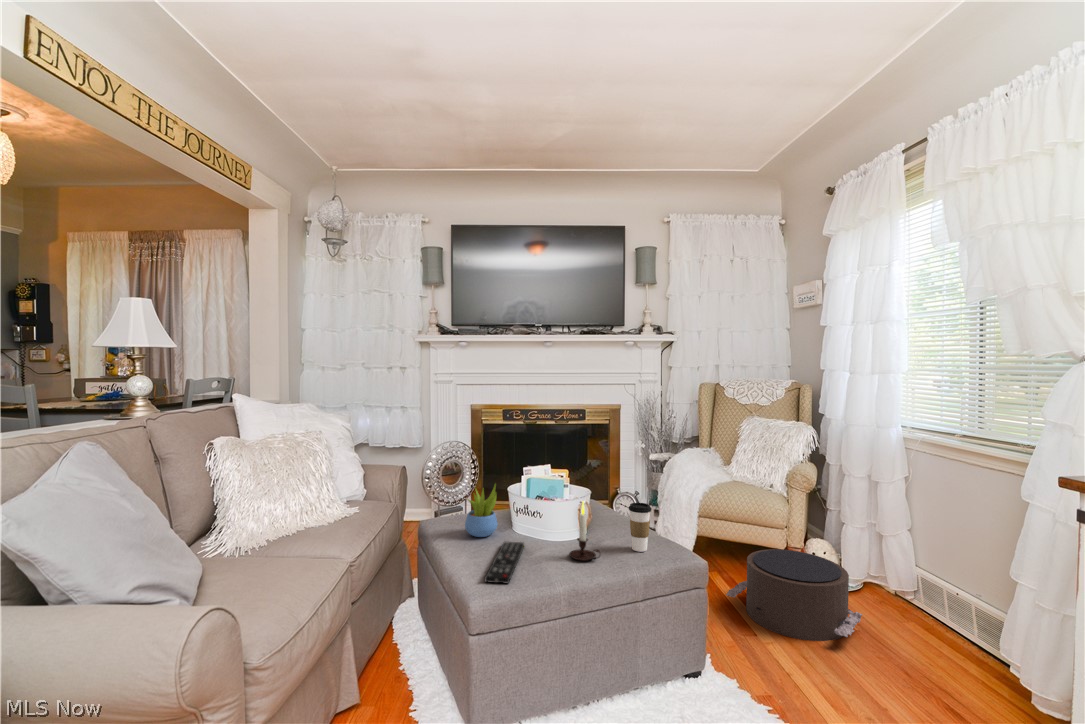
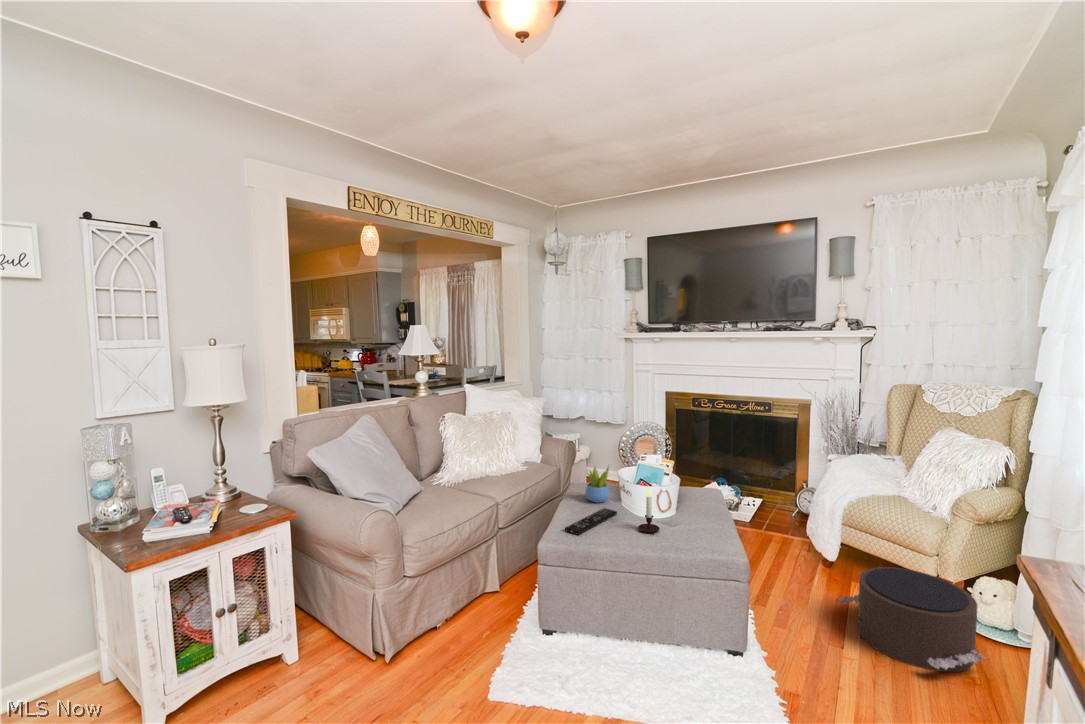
coffee cup: present [629,503,652,552] -> none [692,495,711,536]

